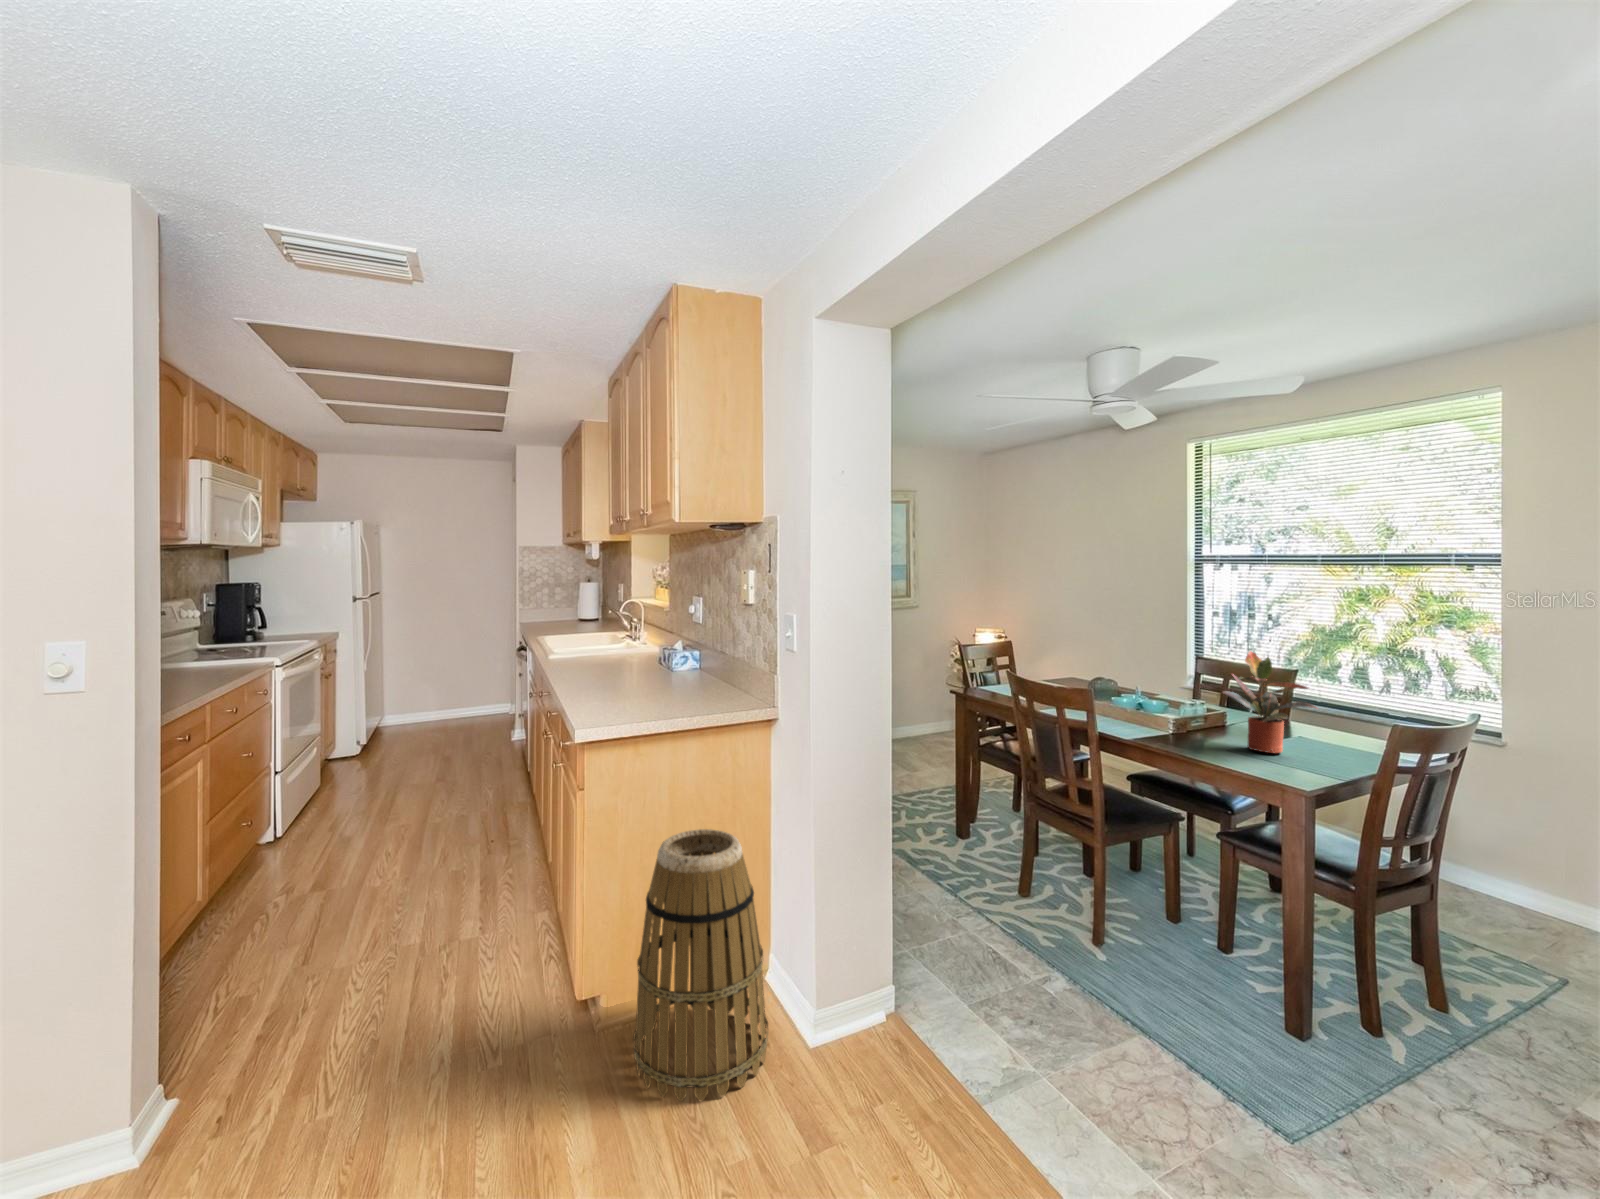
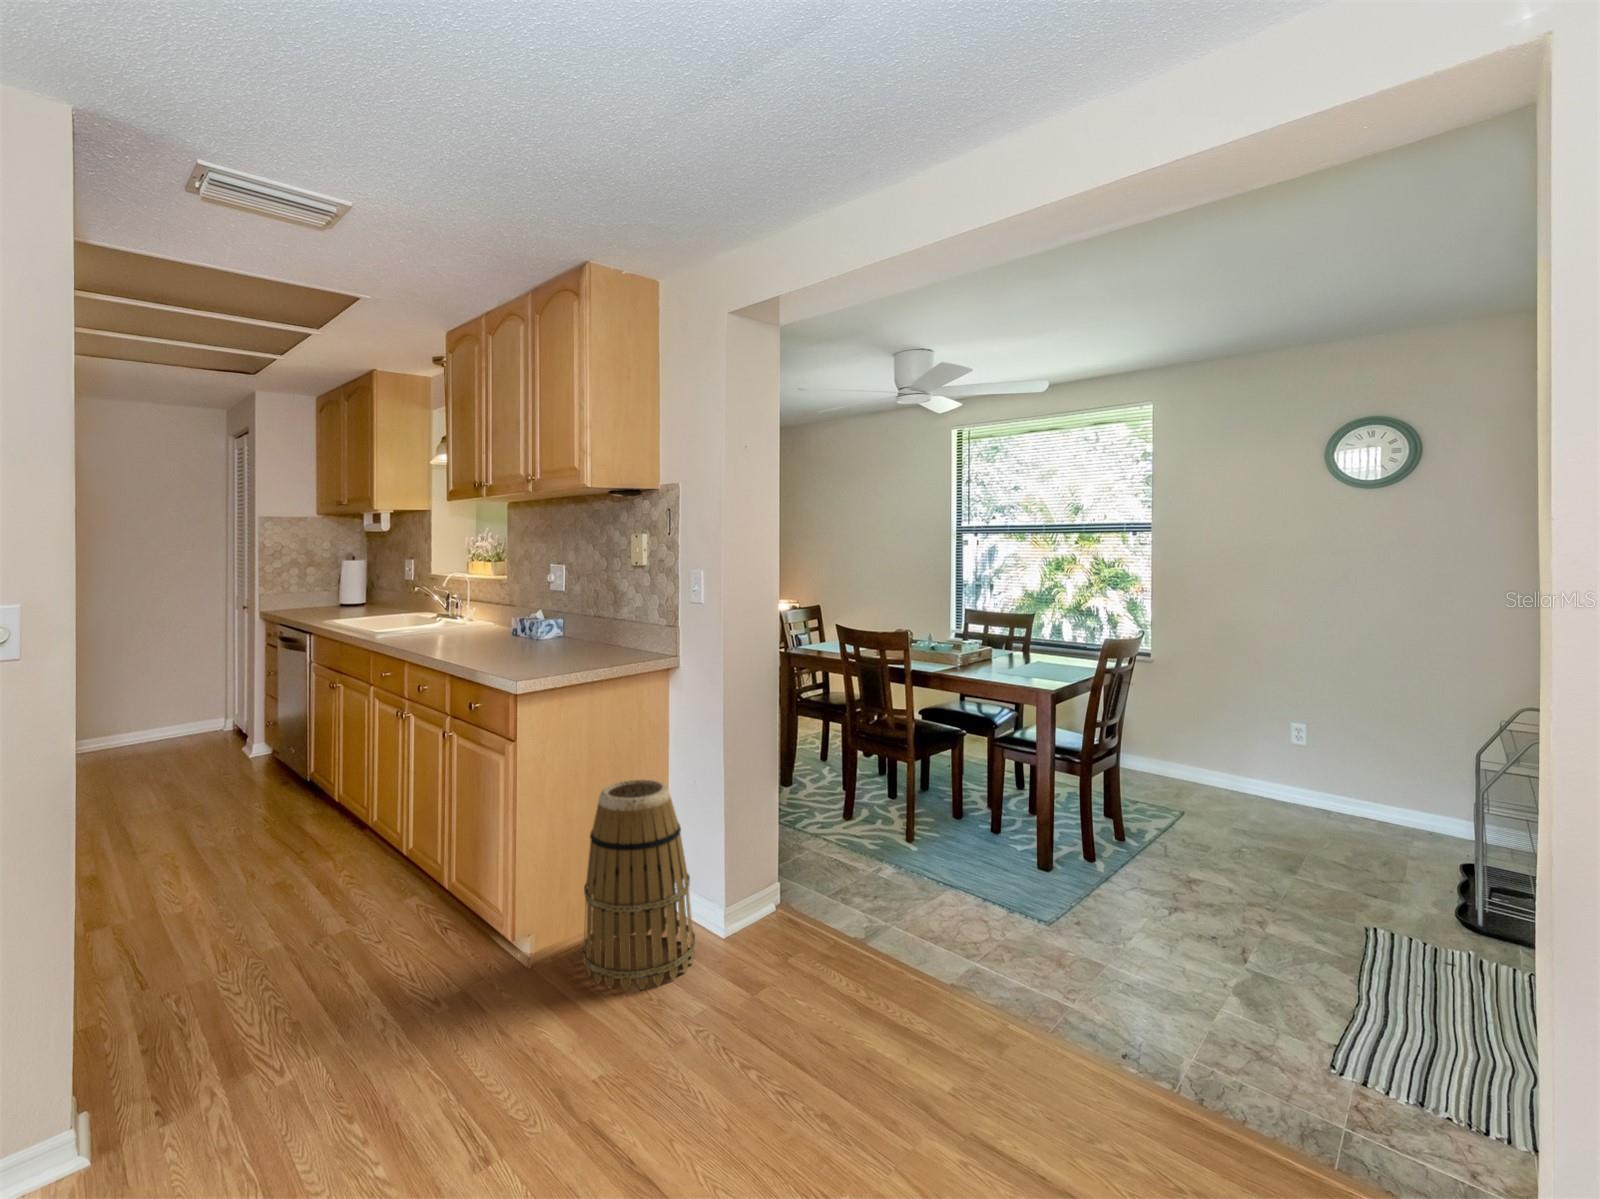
potted plant: present [1222,651,1316,753] -> none [991,606,1052,681]

